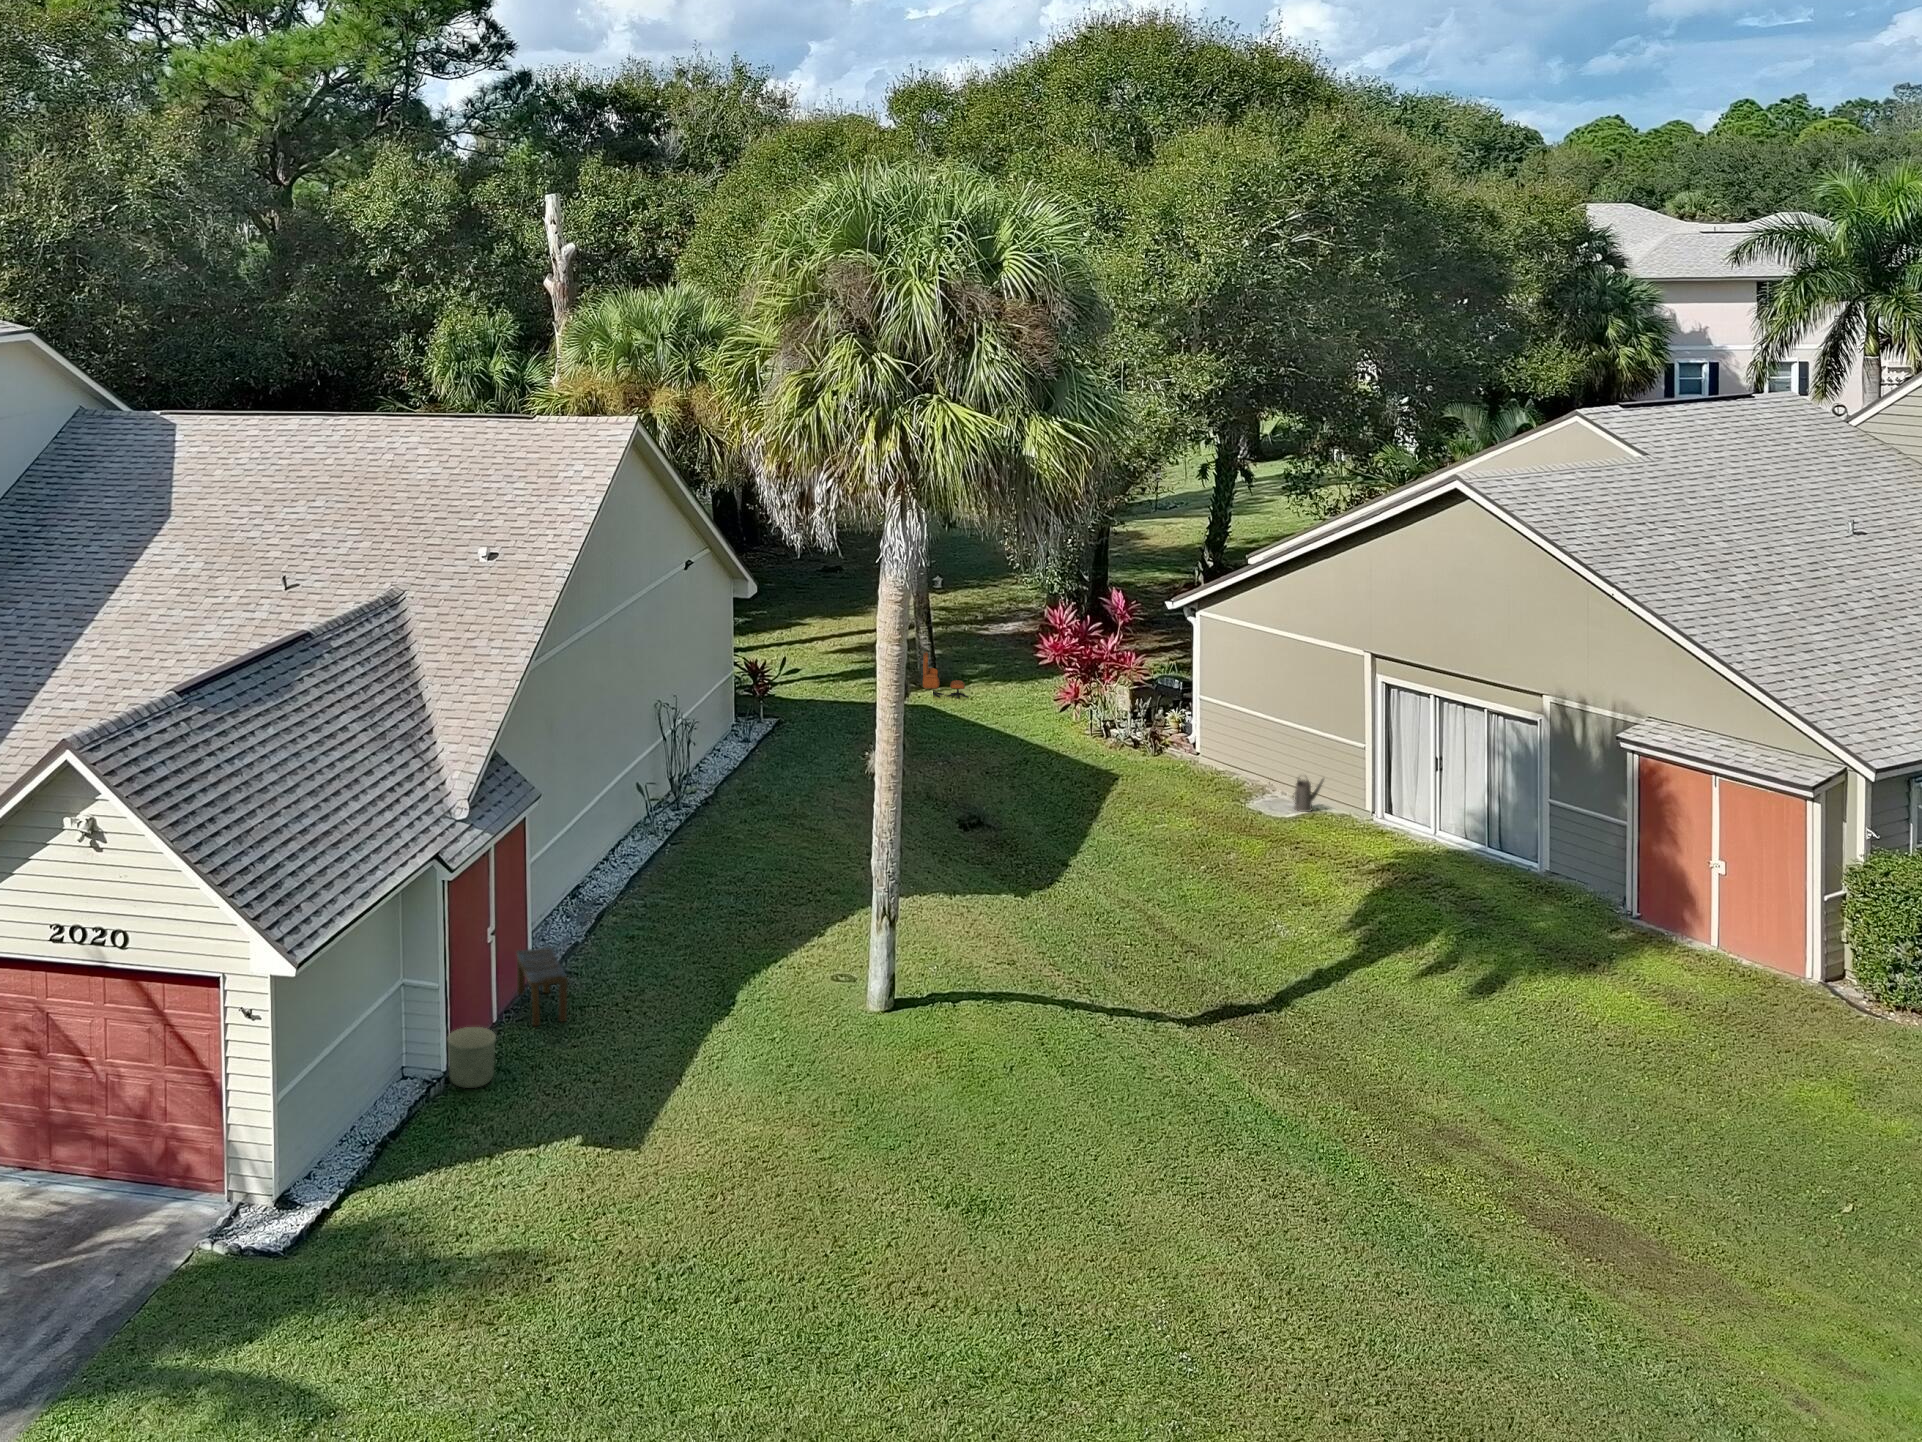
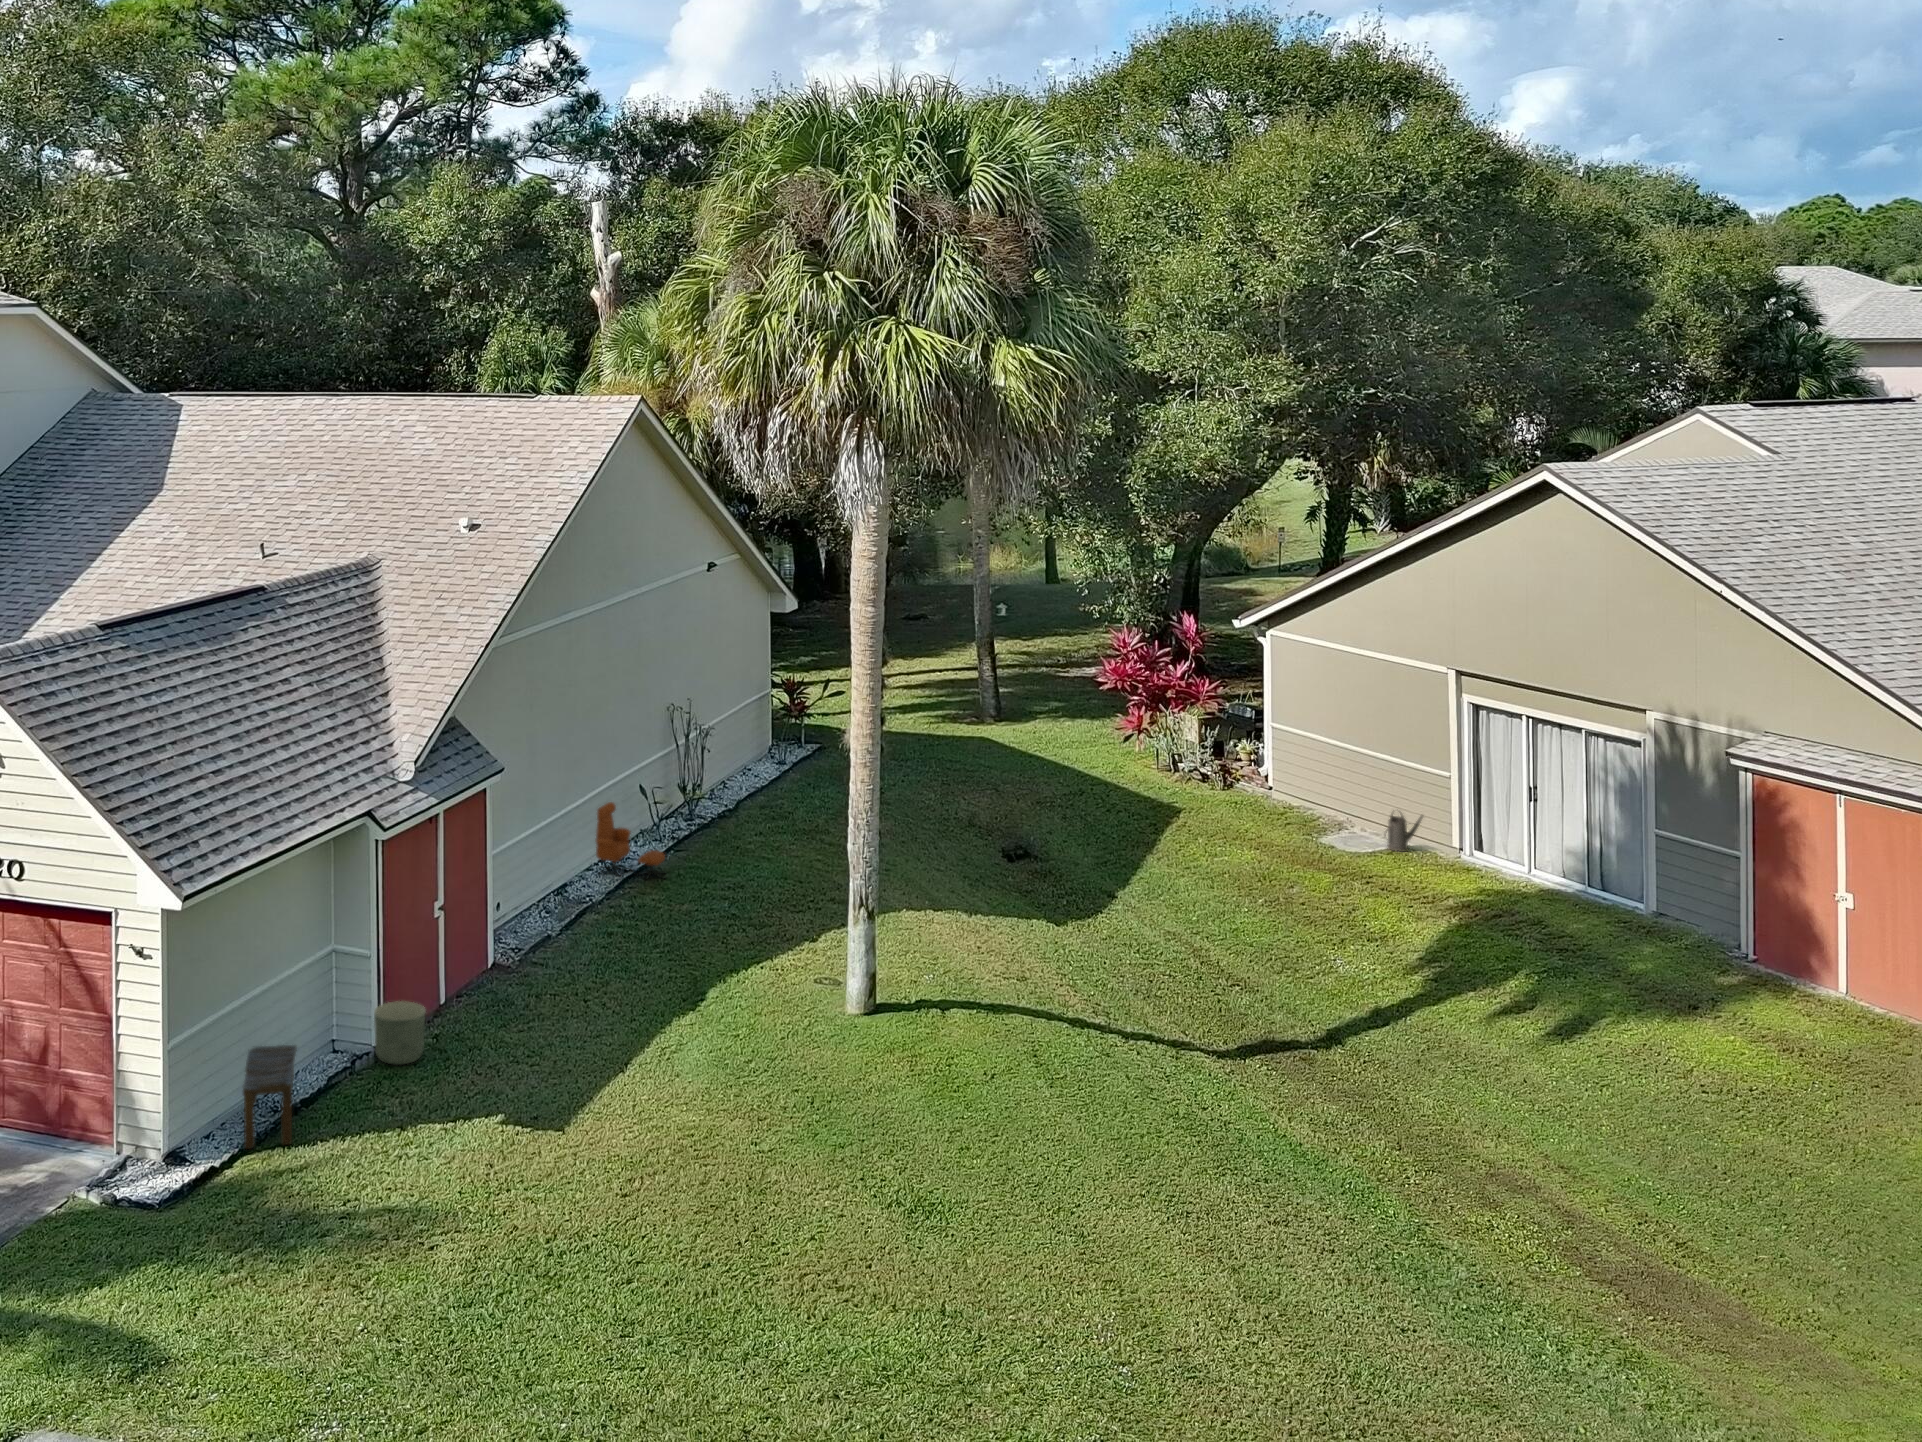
lounge chair: present [922,652,968,698] -> present [596,802,665,879]
bench: present [517,947,567,1026] -> present [243,1045,297,1149]

